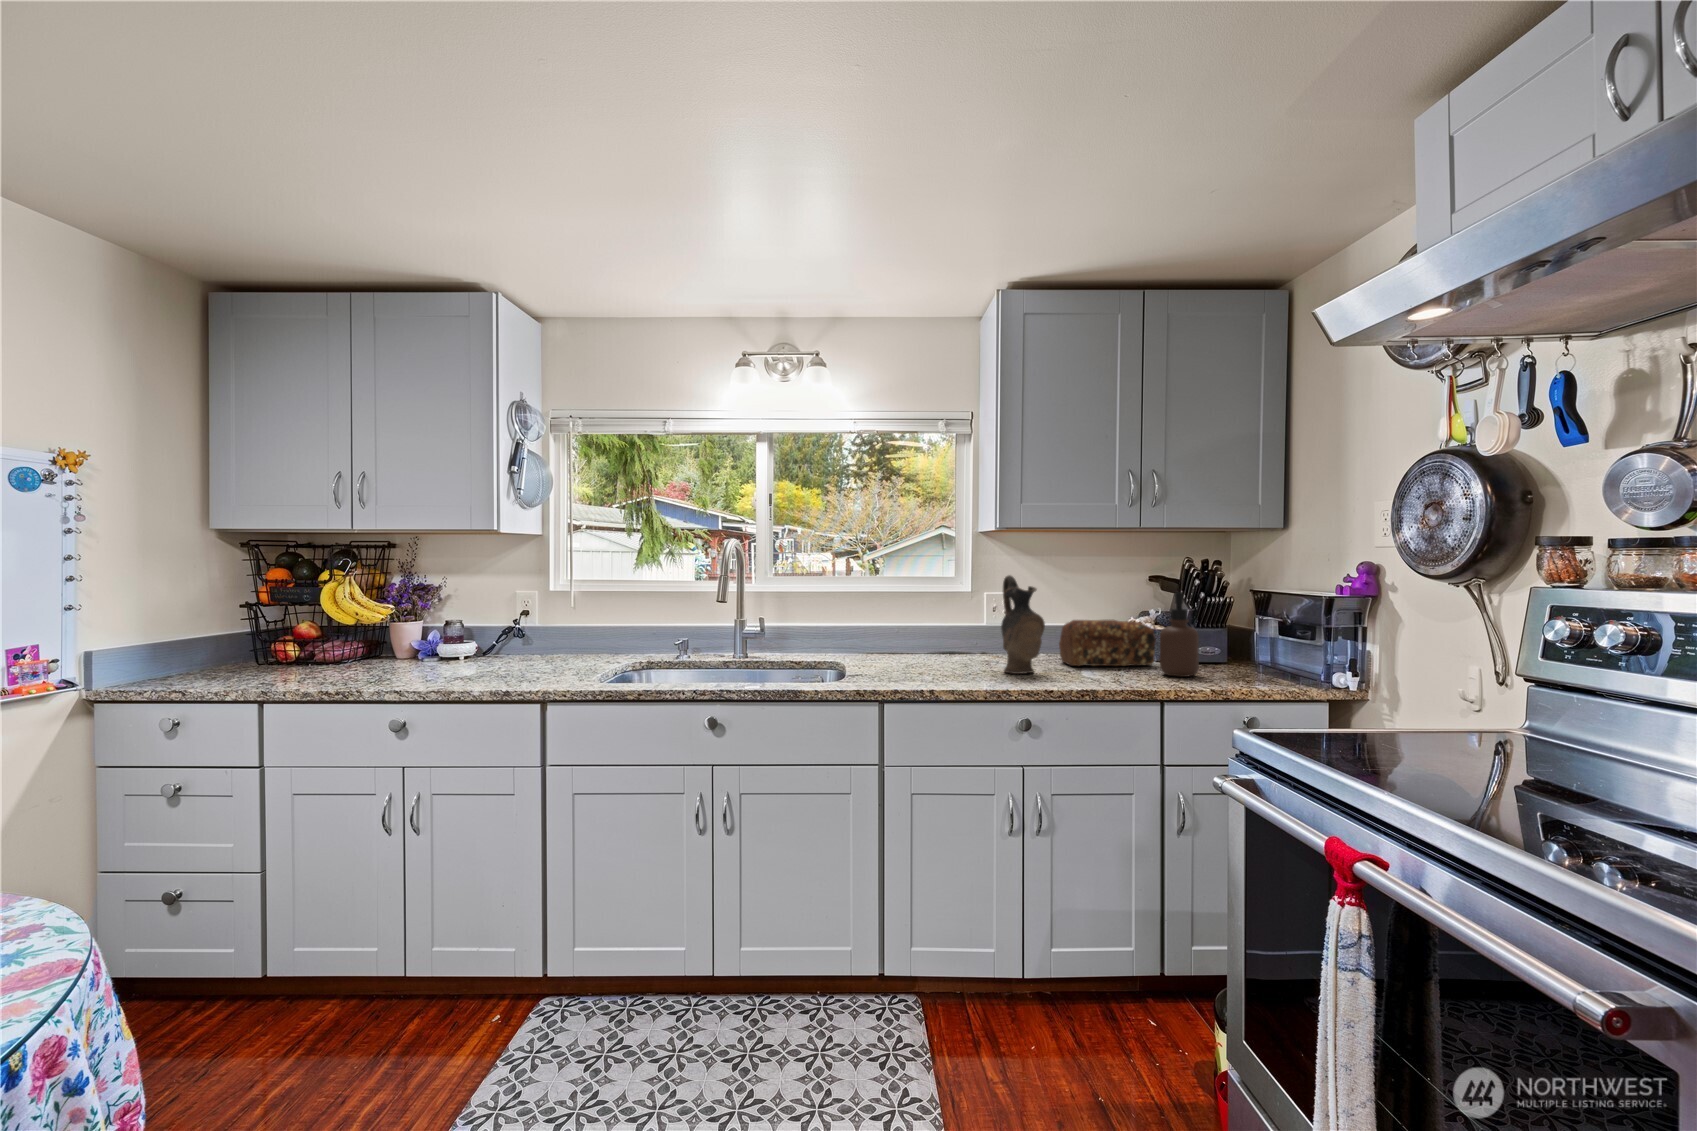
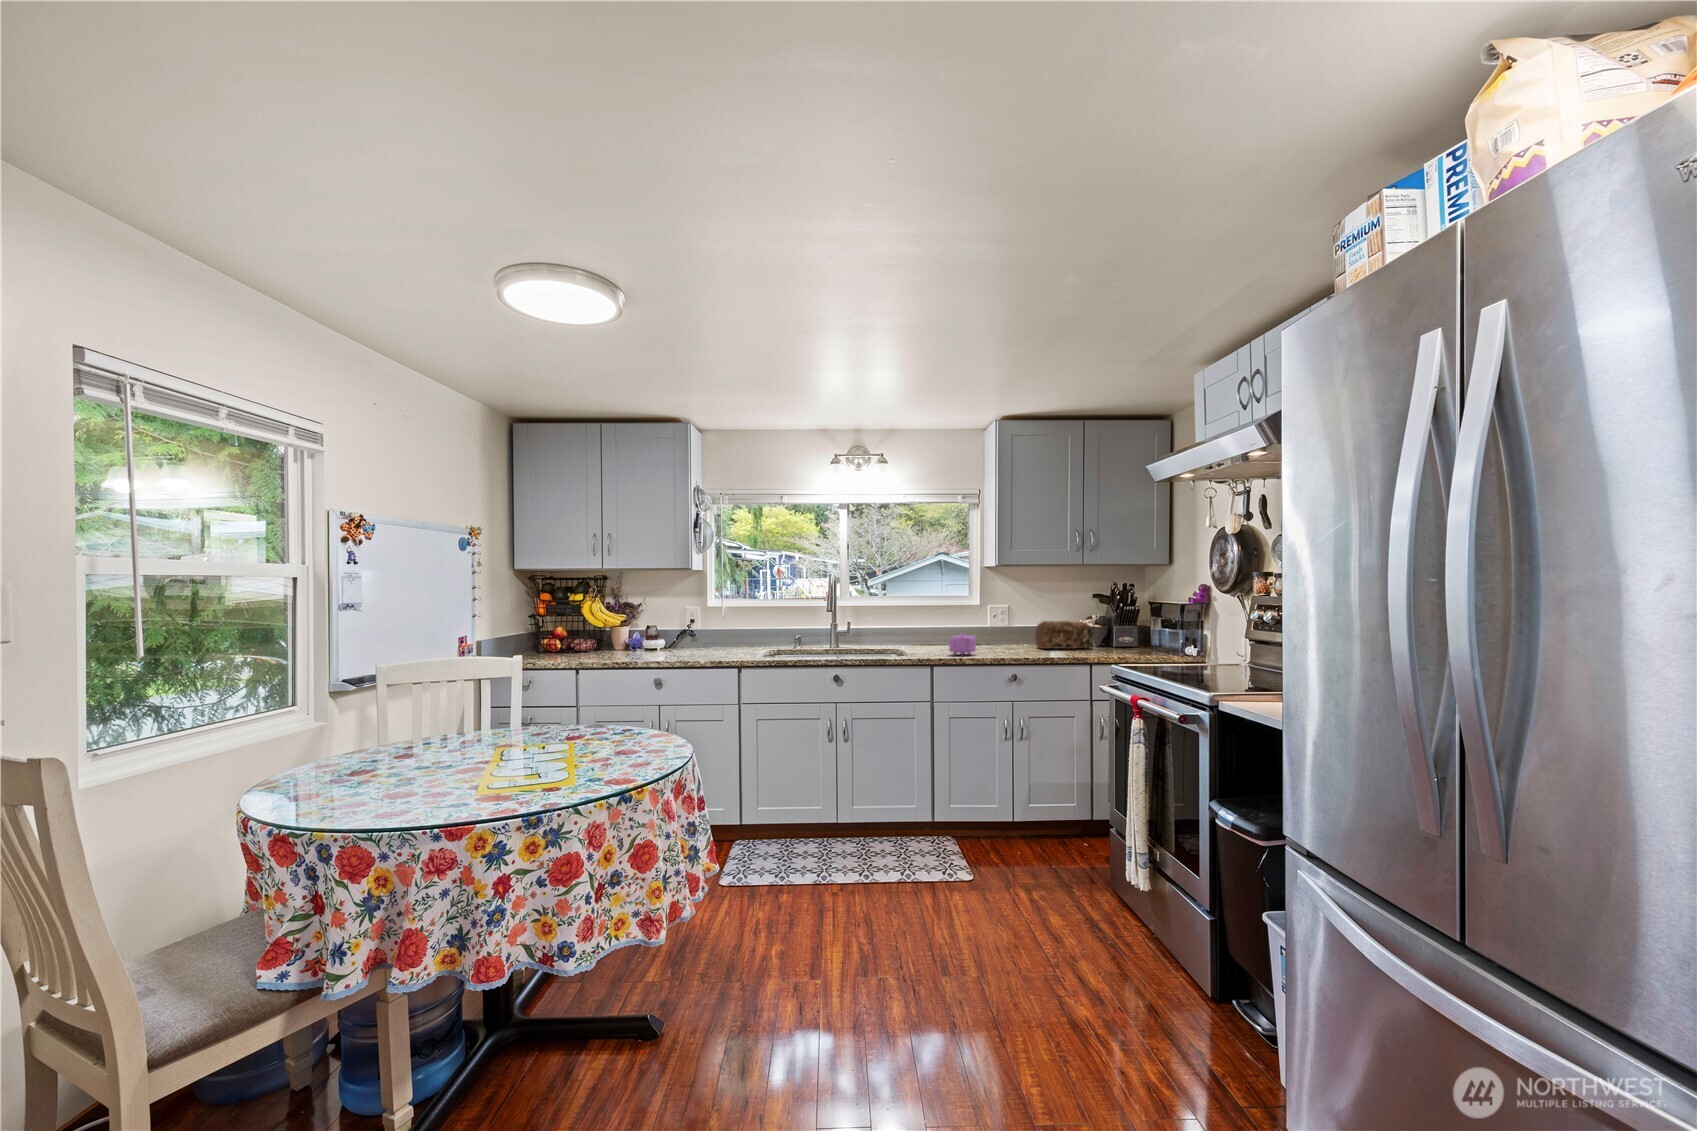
ceramic pitcher: present [1001,575,1045,674] -> none [1000,594,1026,652]
soap dispenser: present [1160,592,1199,677] -> none [1093,603,1116,652]
teapot: none [907,642,962,681] -> present [948,633,976,655]

